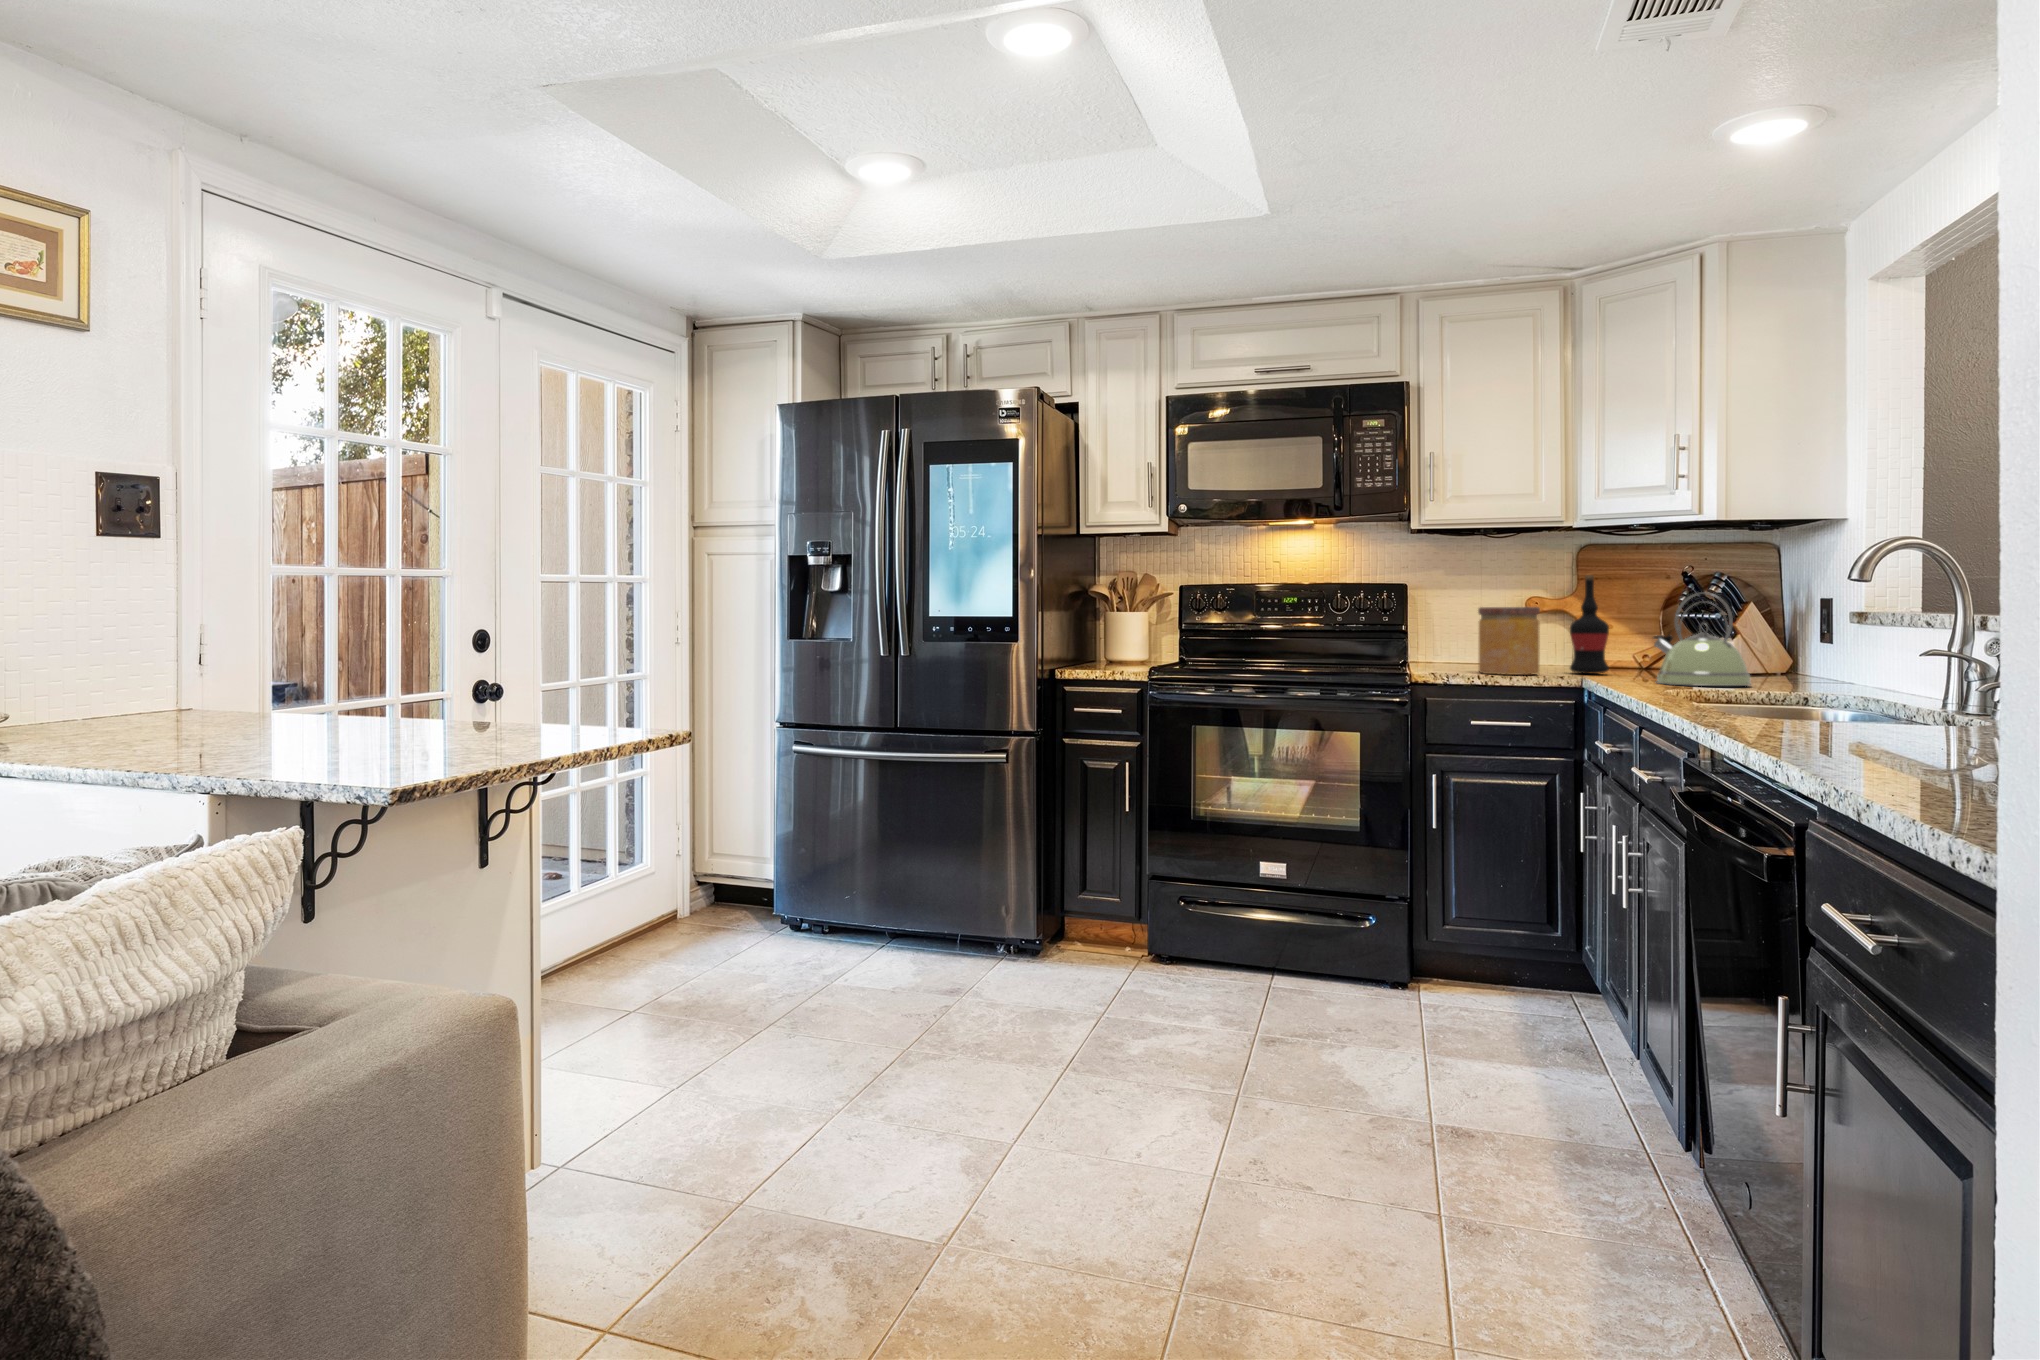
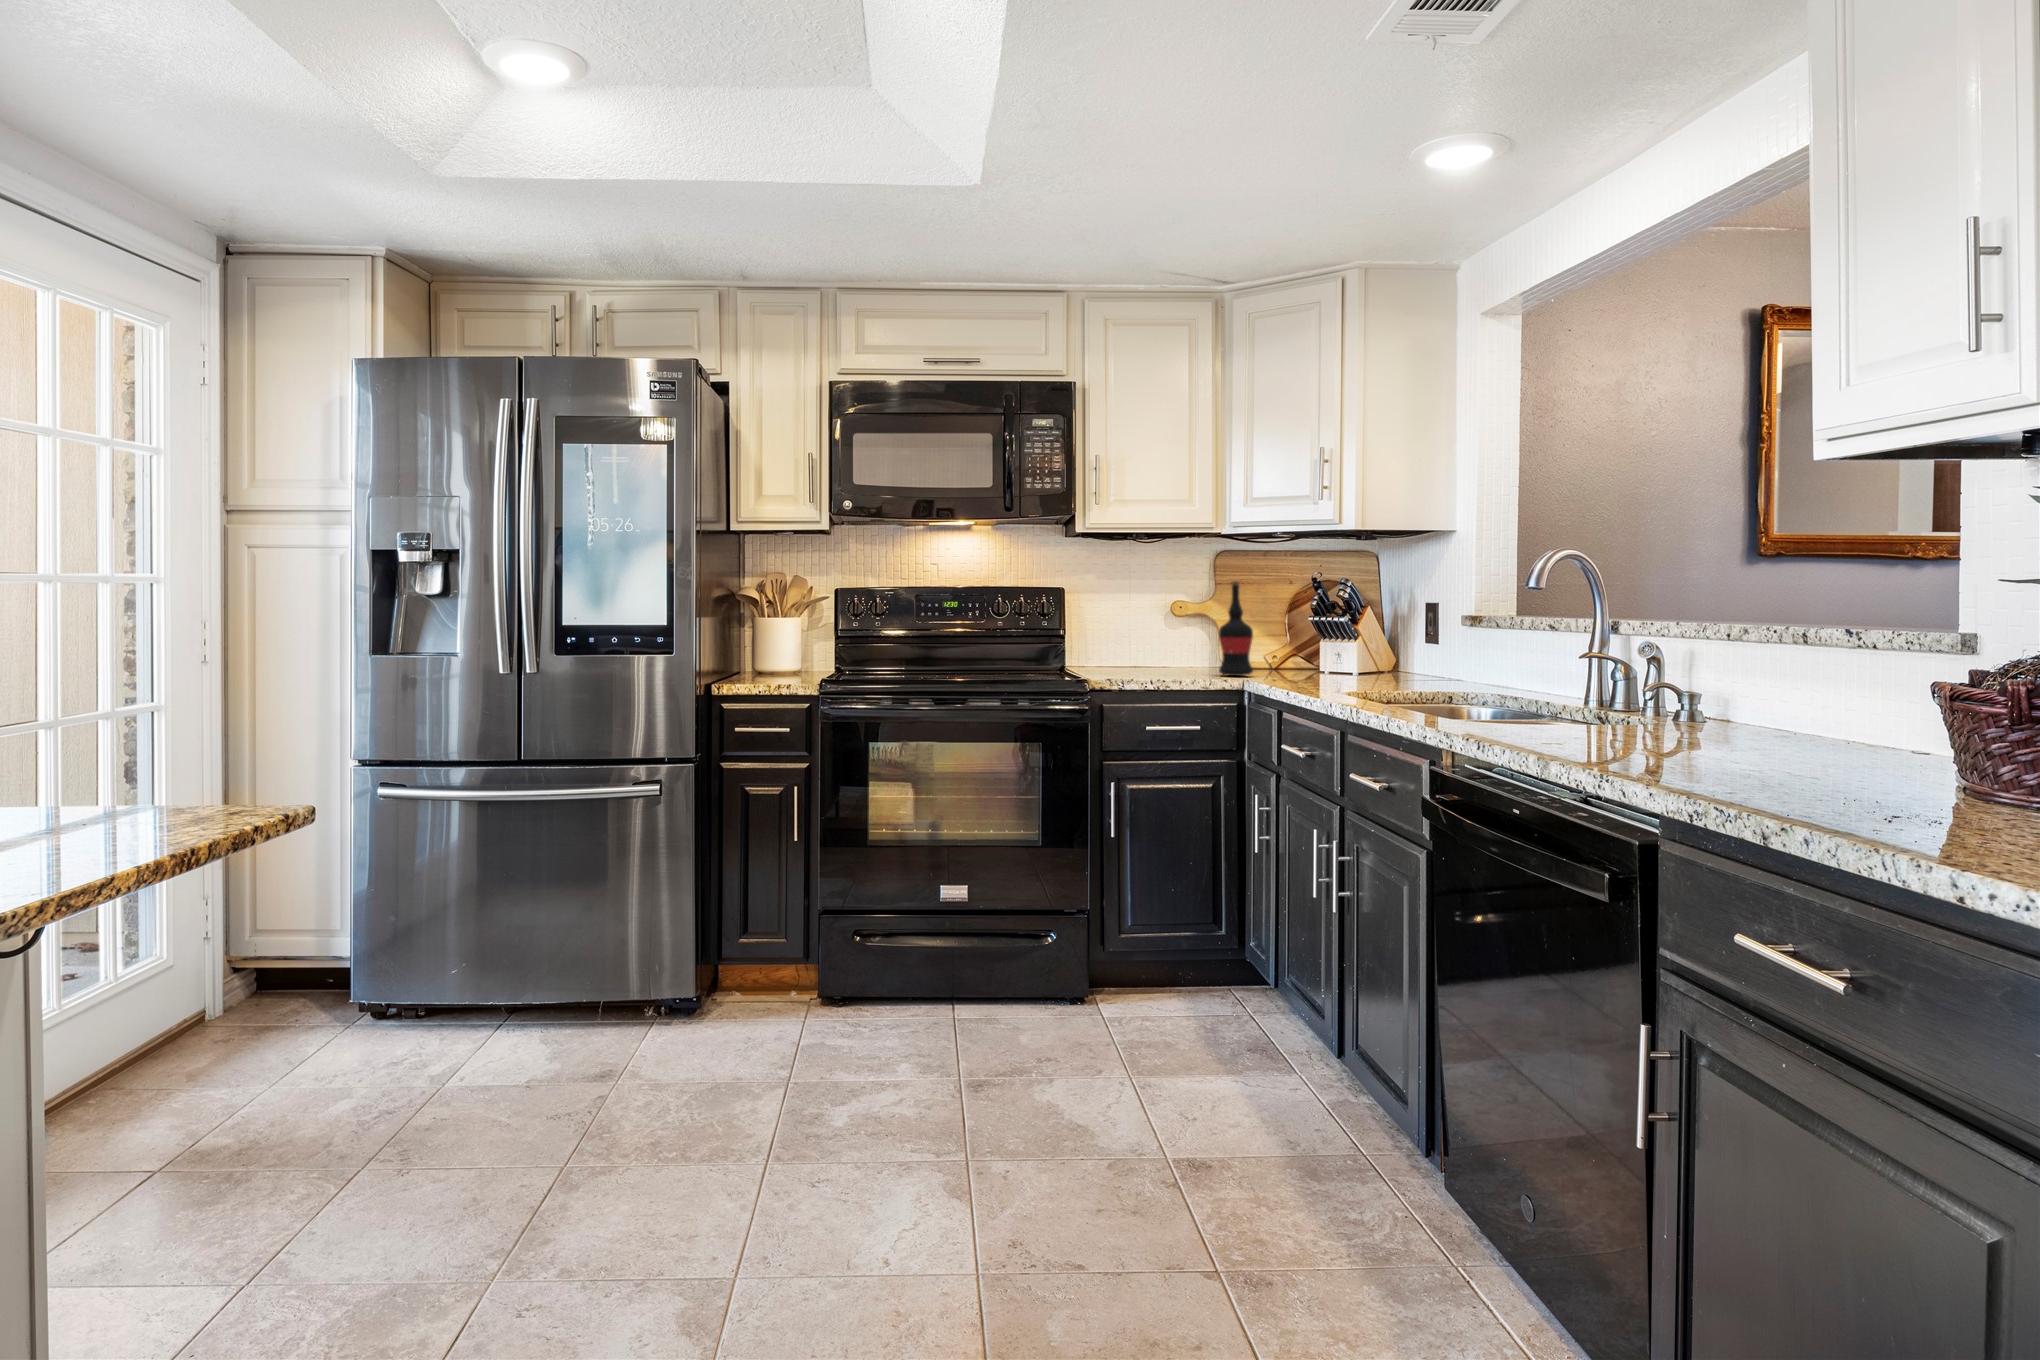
kettle: present [1653,592,1751,686] -> none [1298,598,1385,686]
jar: present [1478,607,1540,675] -> none [1142,612,1198,679]

